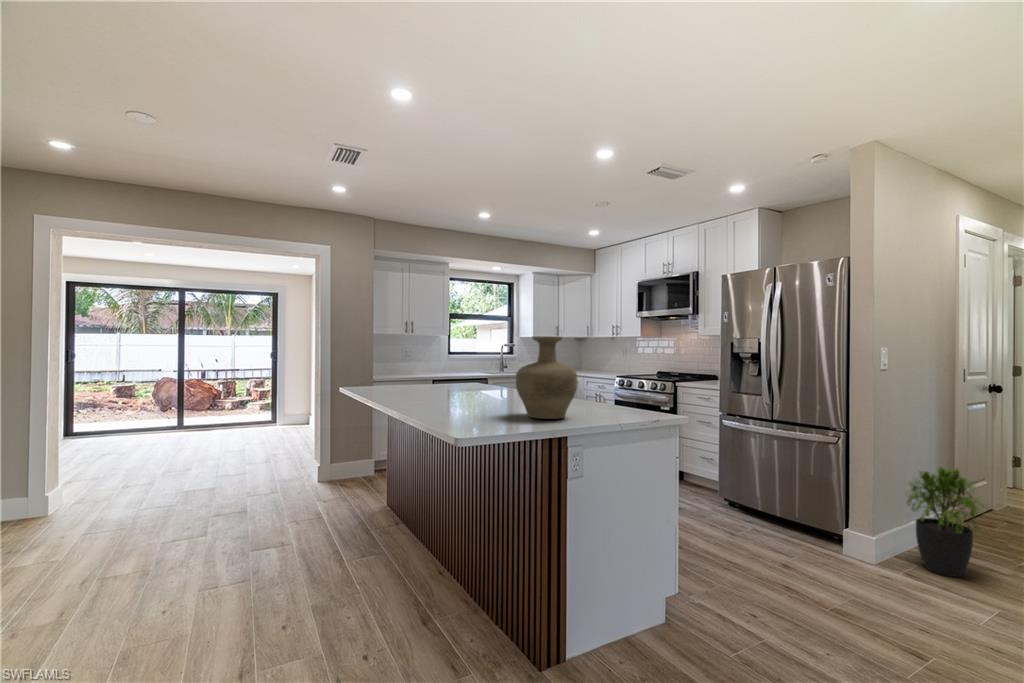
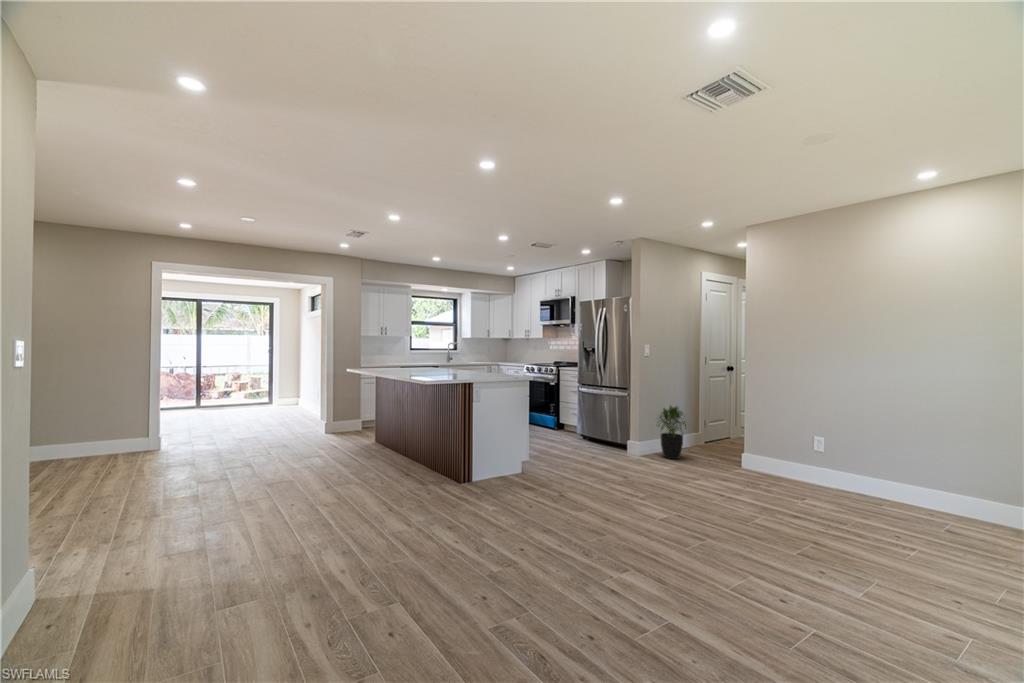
vase: present [516,337,577,419] -> none [453,339,482,377]

